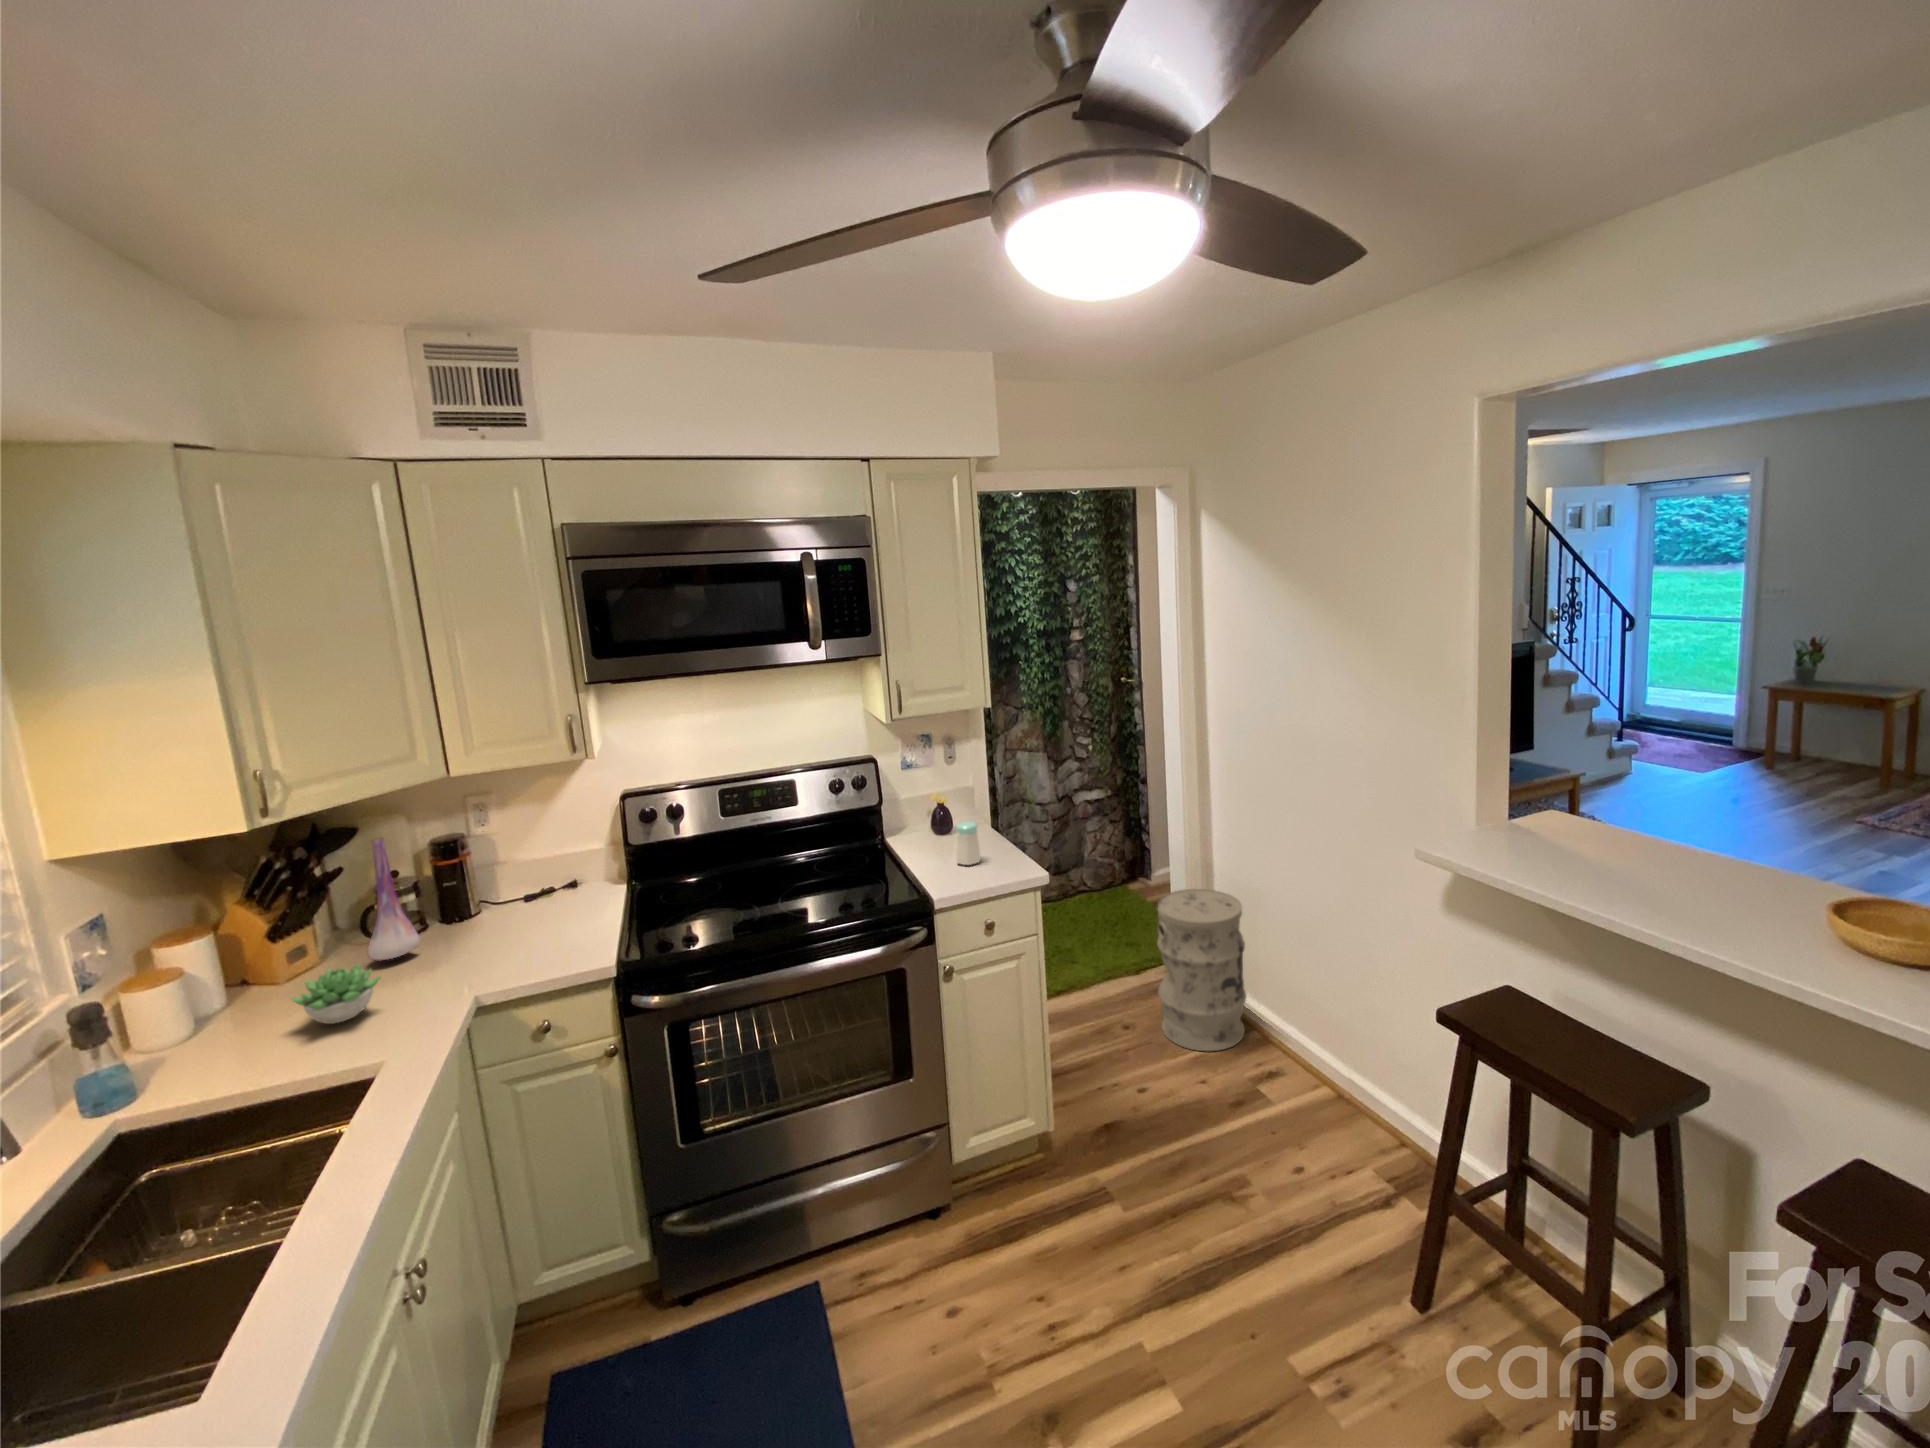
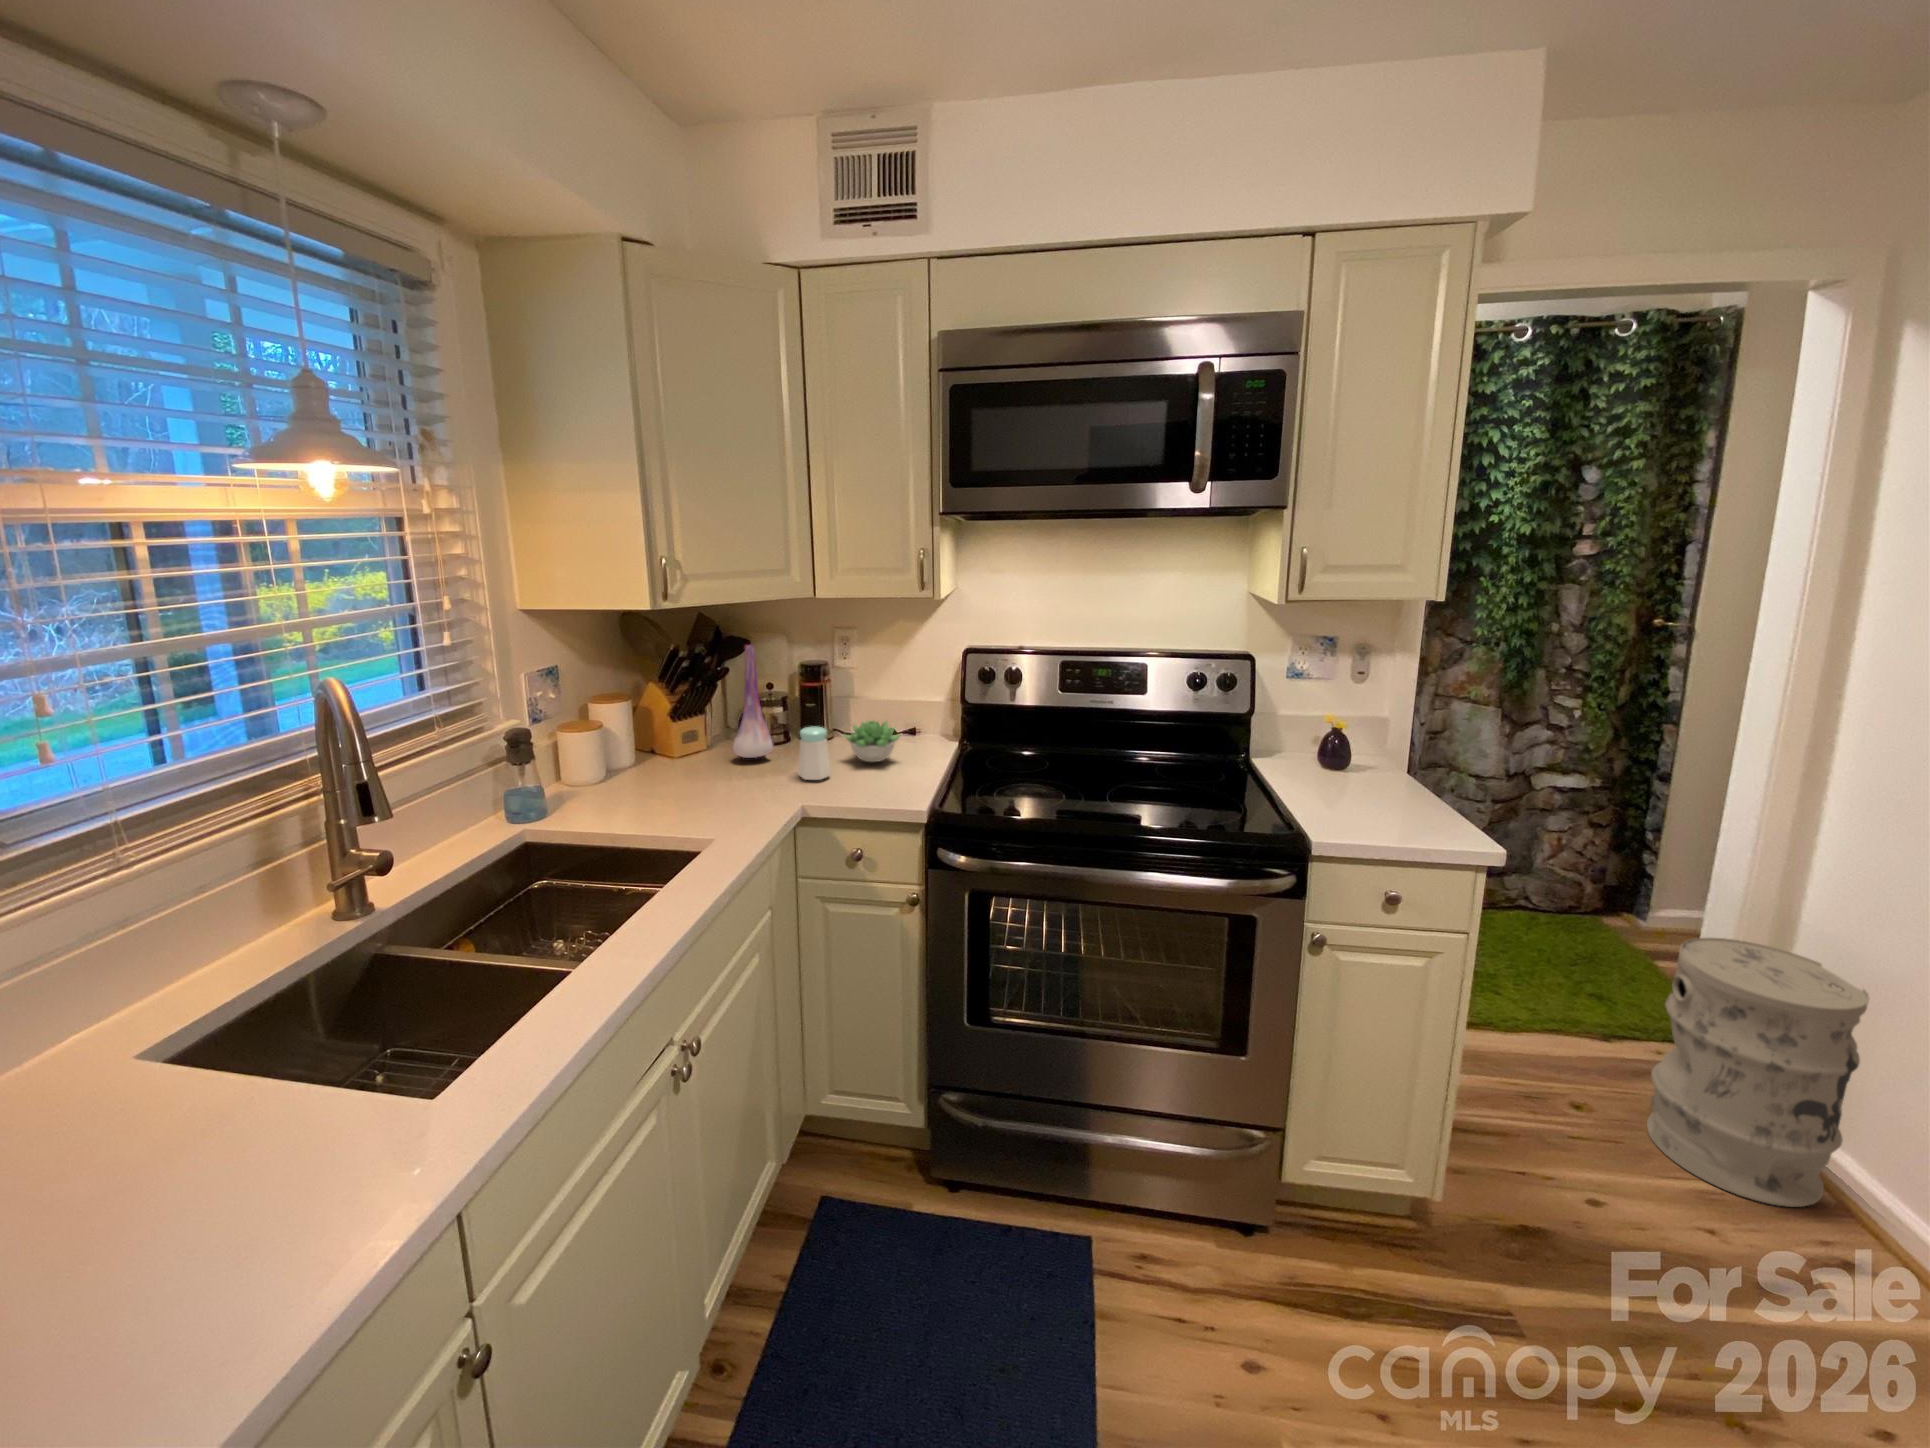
salt shaker: present [956,821,981,865] -> present [798,726,831,780]
succulent plant: present [291,964,381,1024] -> present [844,720,900,762]

